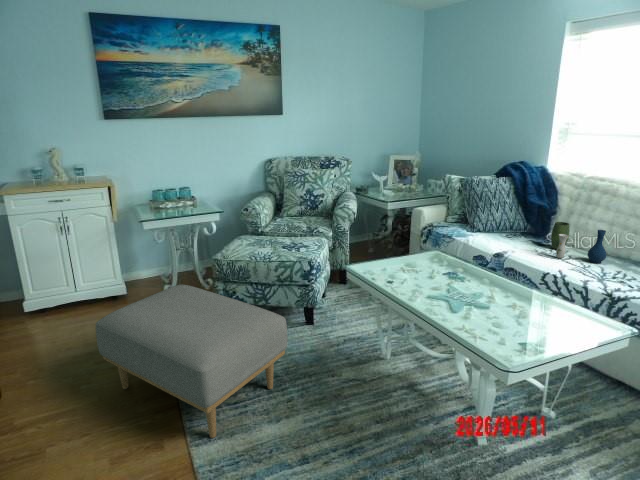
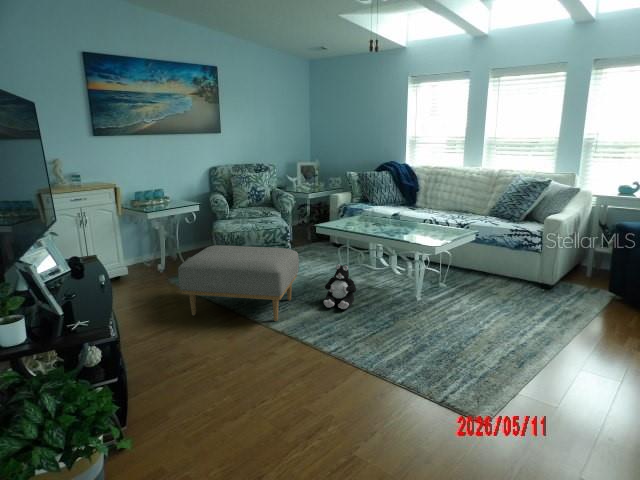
vase: present [551,222,606,264] -> none [419,193,450,213]
plush toy: none [302,354,365,441] -> present [324,264,356,309]

